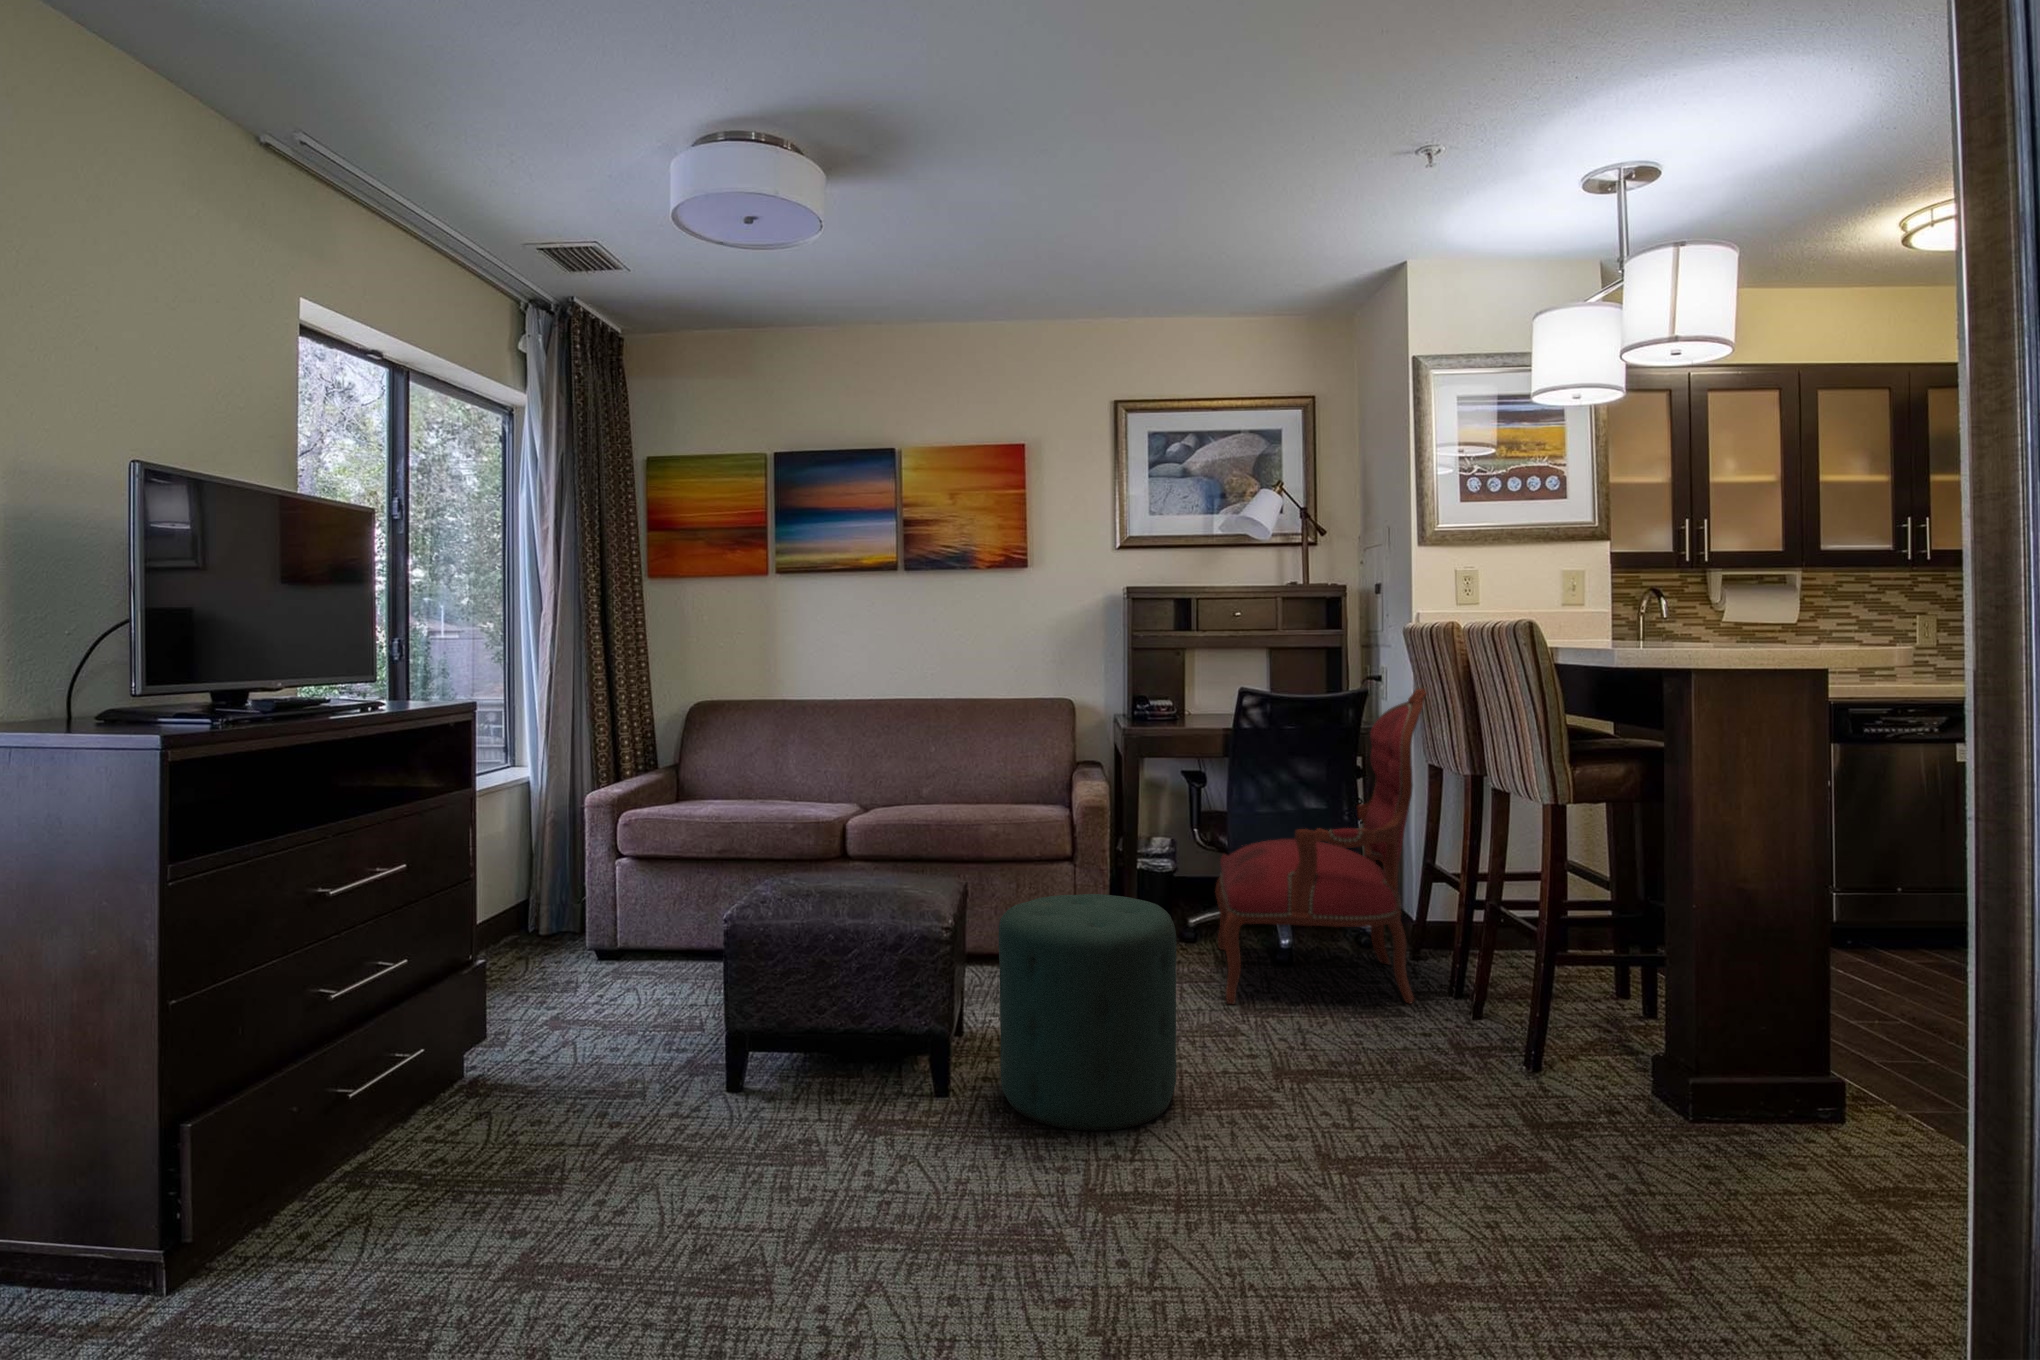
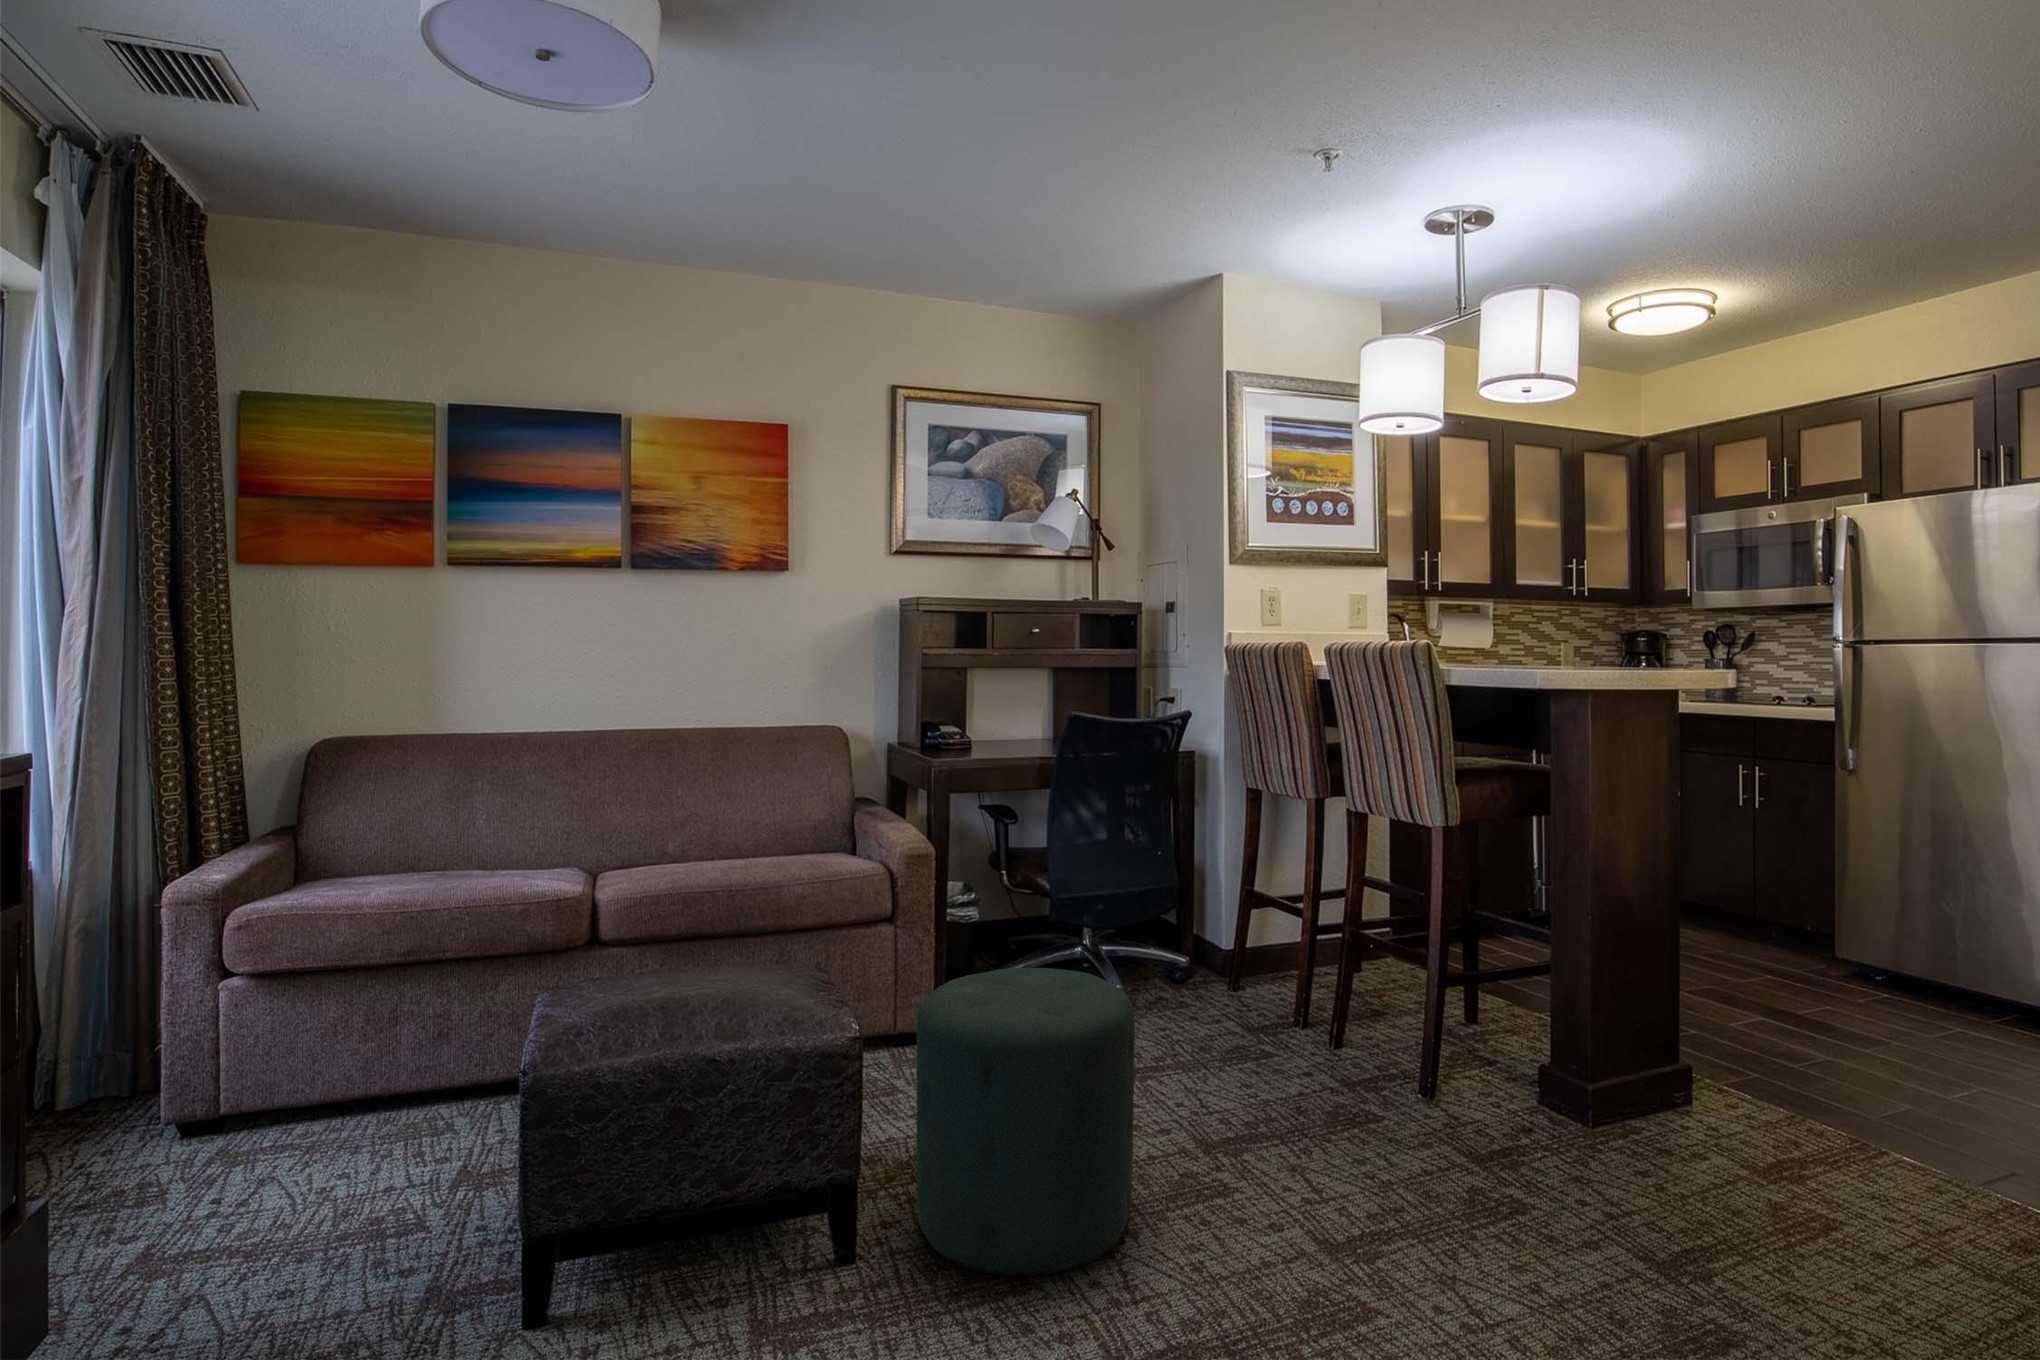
armchair: present [1215,689,1427,1004] -> none [1036,711,1272,1069]

